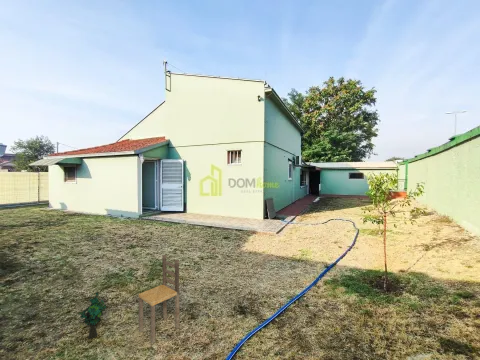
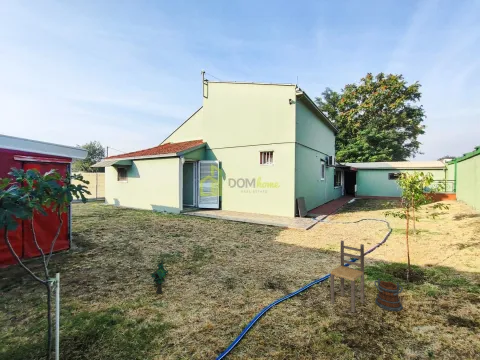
chair: present [139,255,179,343] -> present [331,241,364,312]
bucket: none [359,298,391,337] -> present [374,278,403,311]

